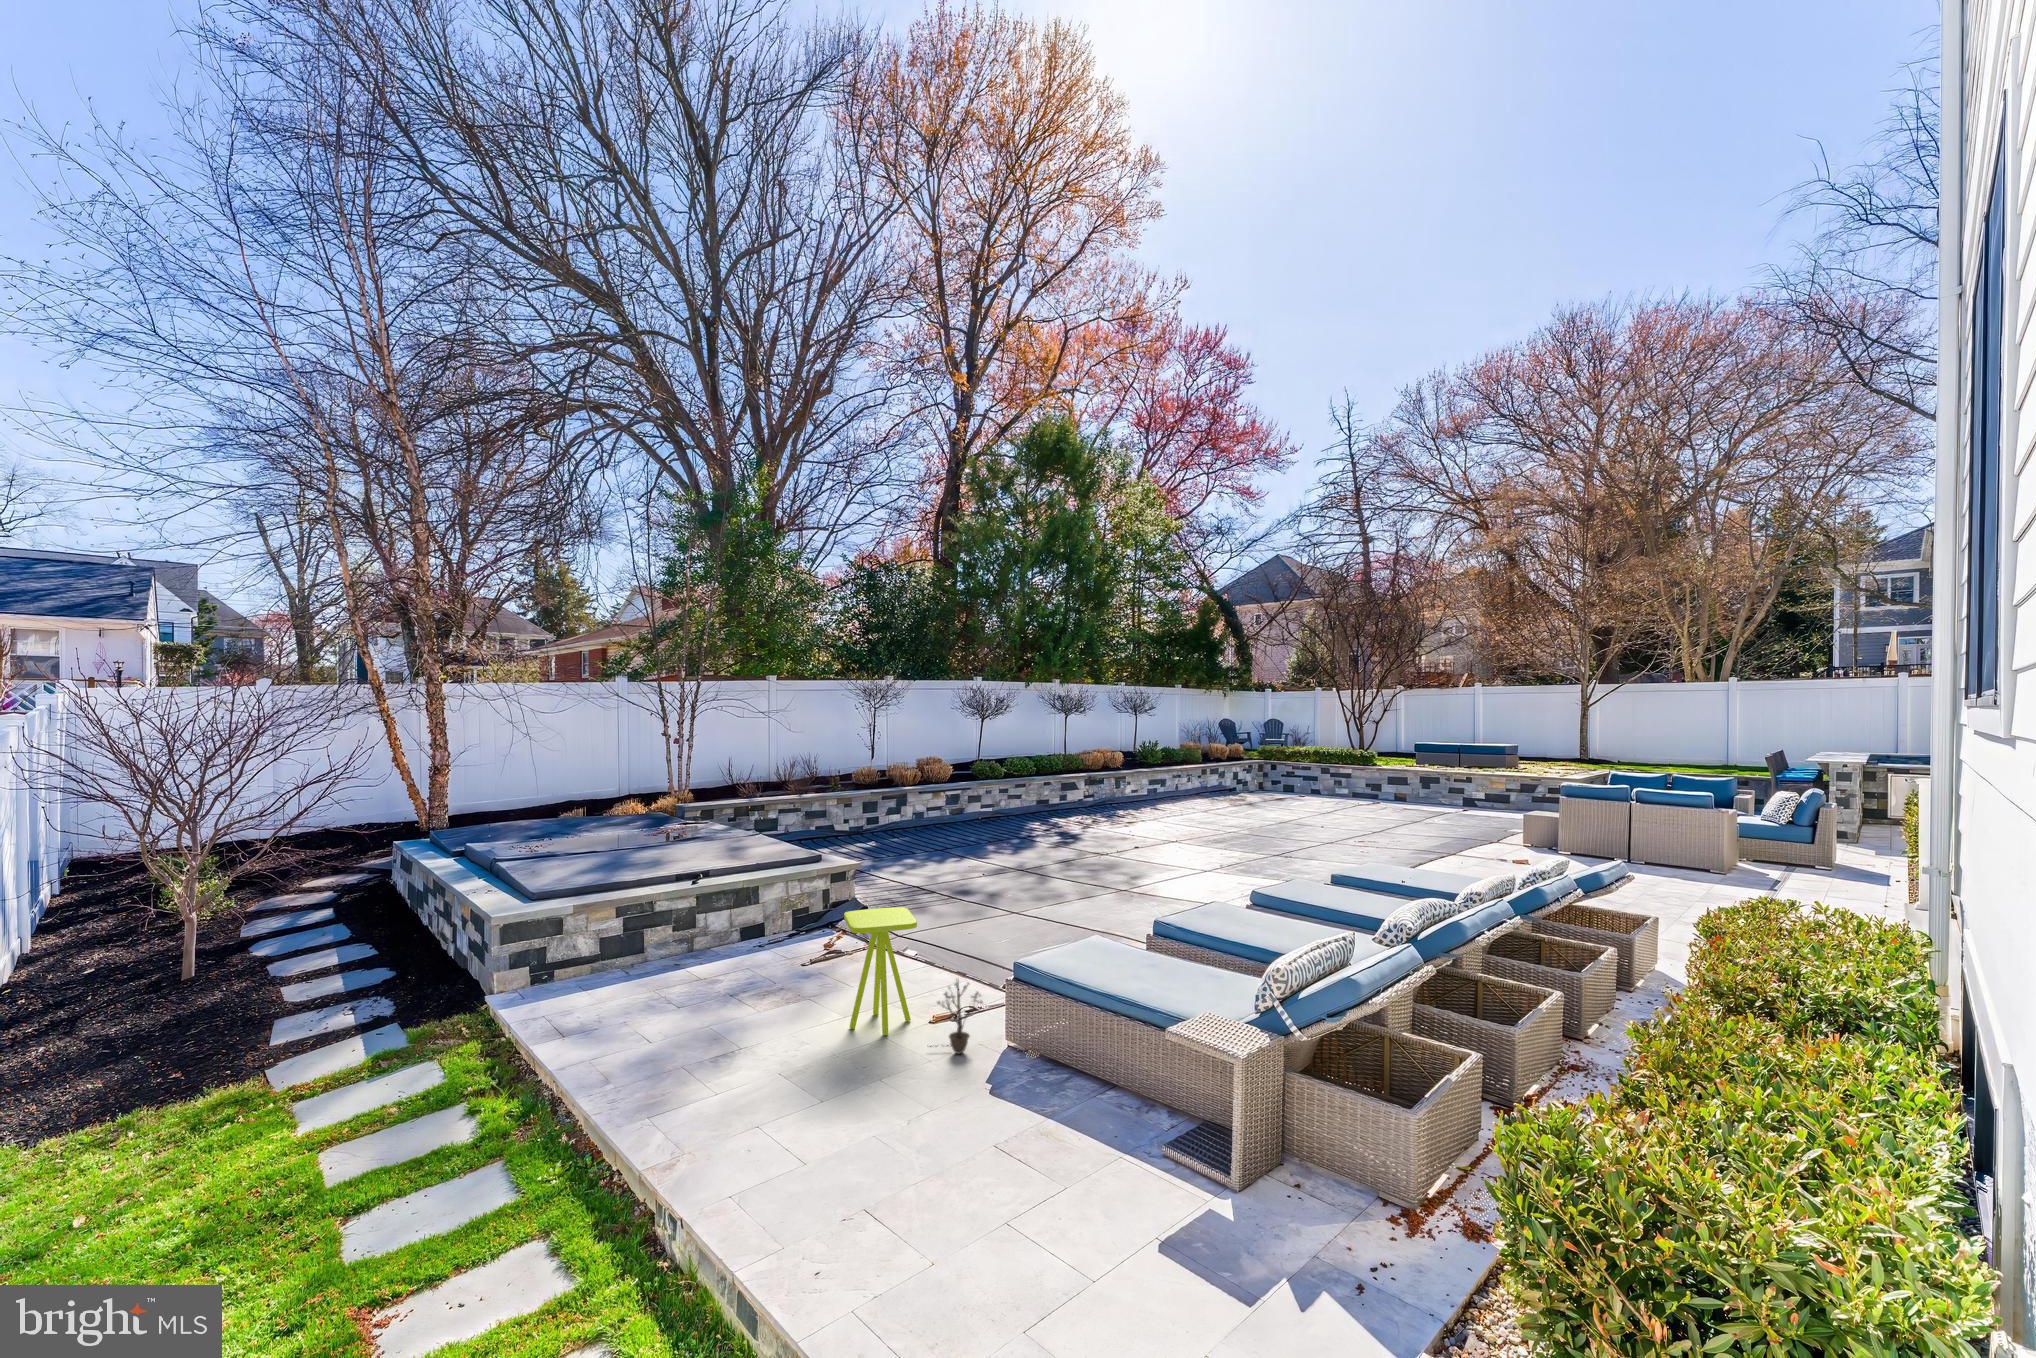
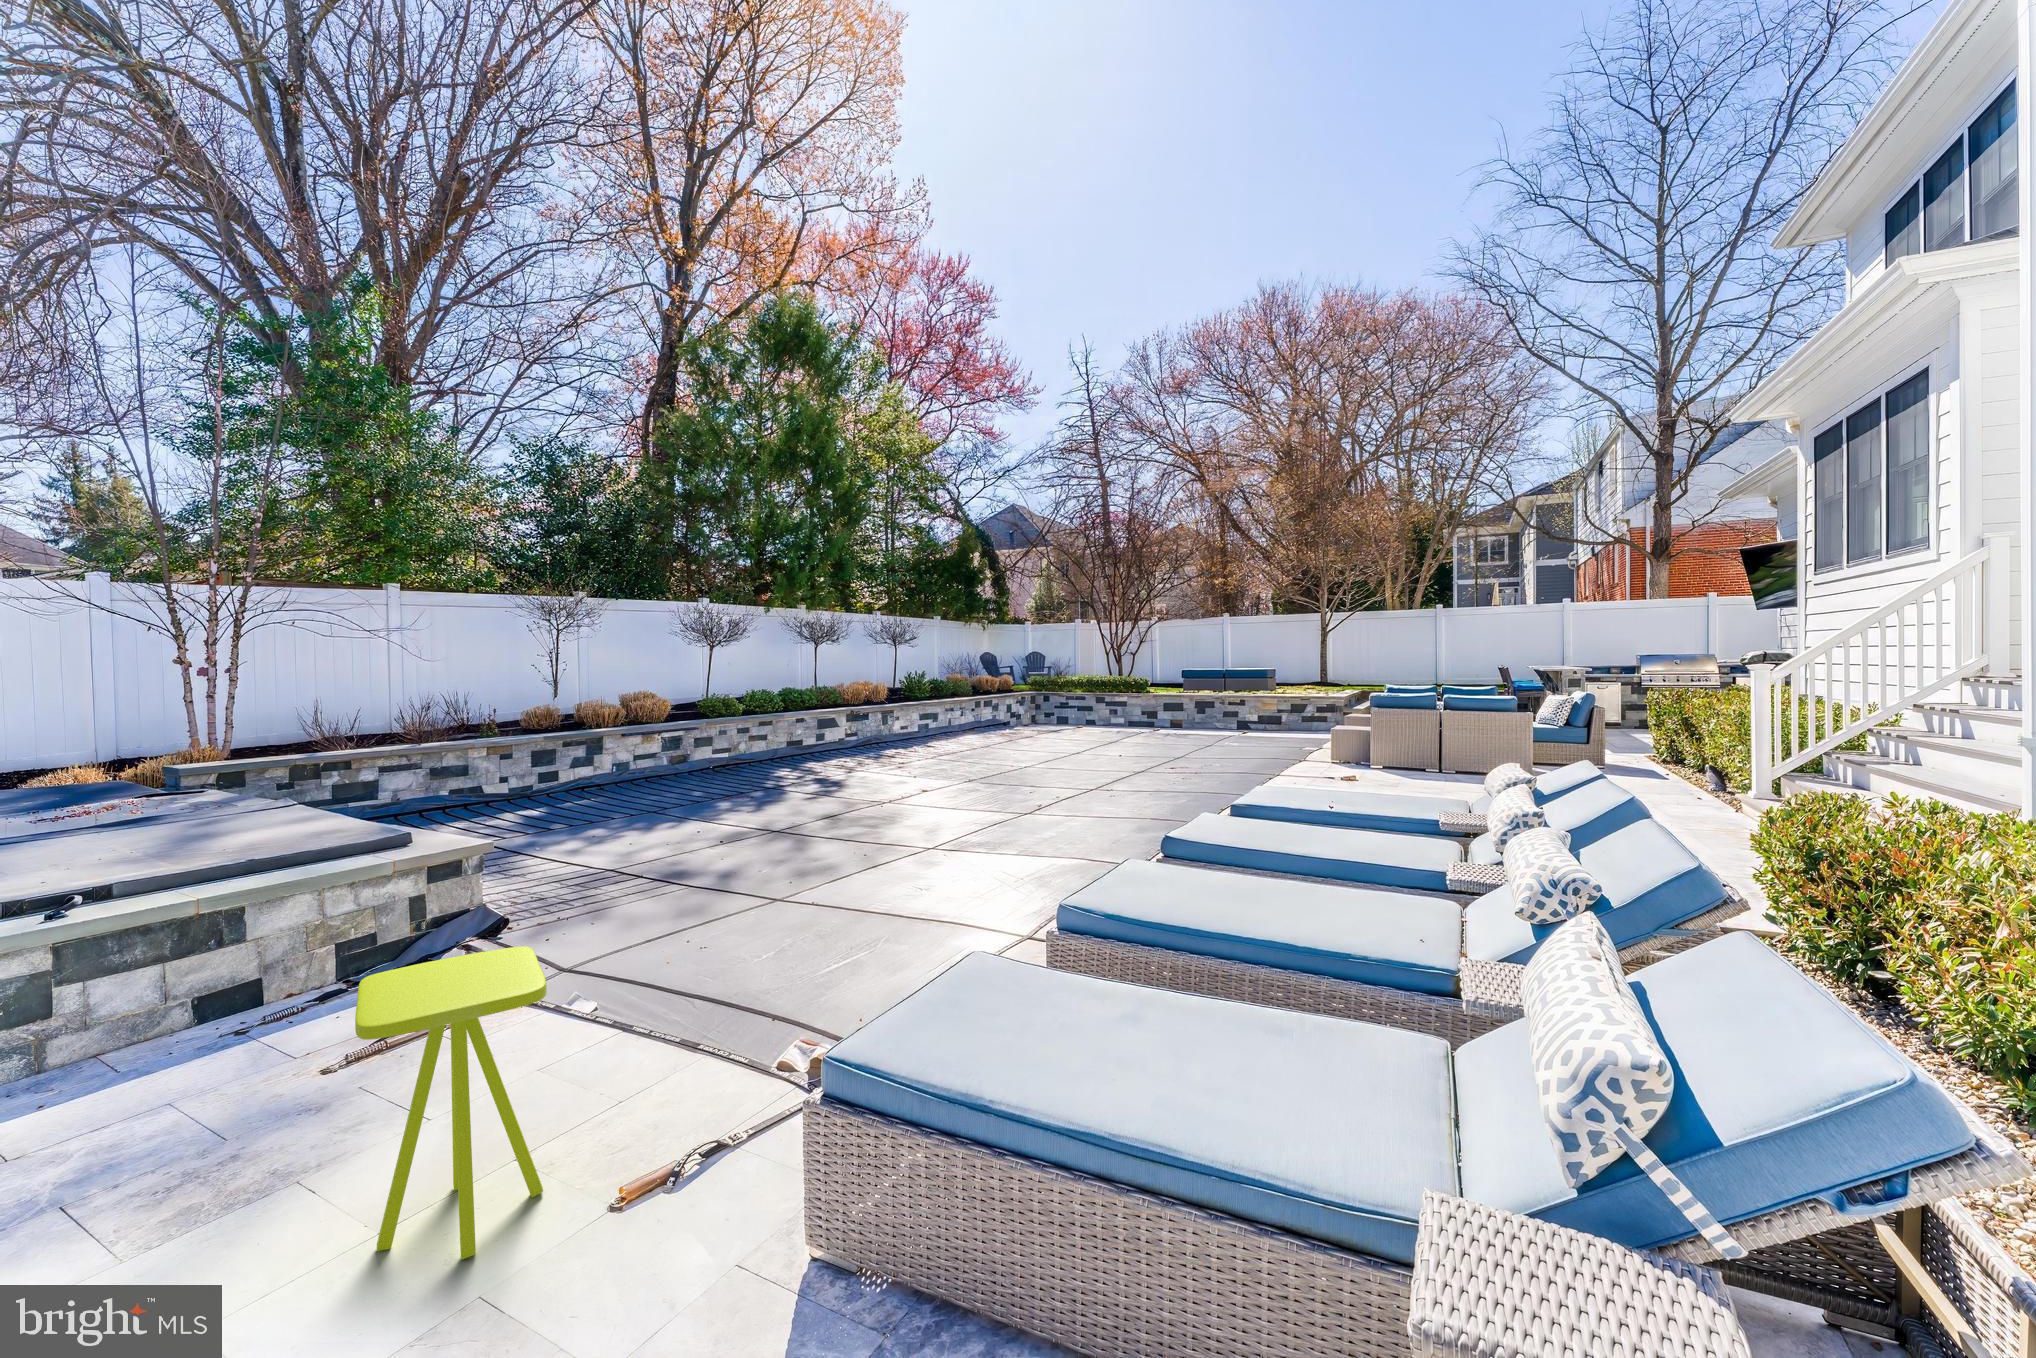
decorative plant: present [930,981,982,1054] -> none [570,1116,709,1291]

